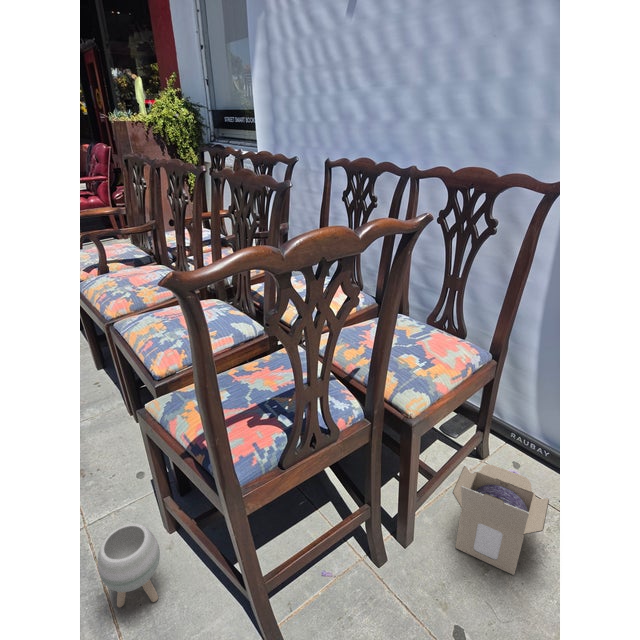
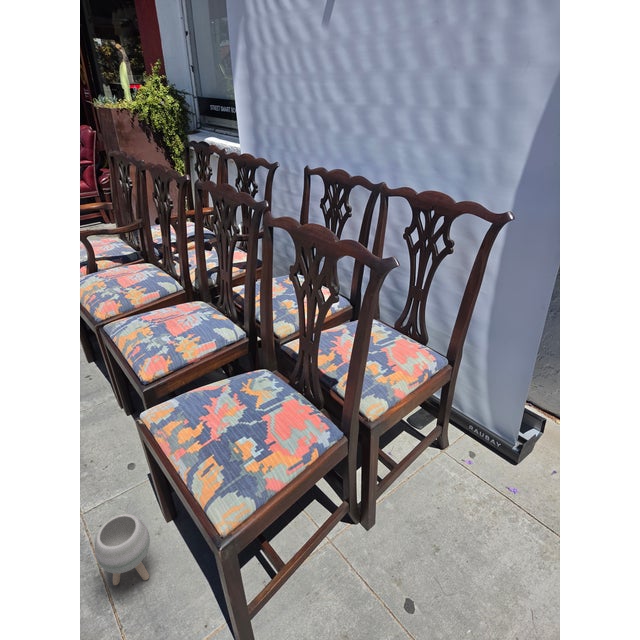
cardboard box: present [453,464,549,575] -> none [408,458,492,554]

